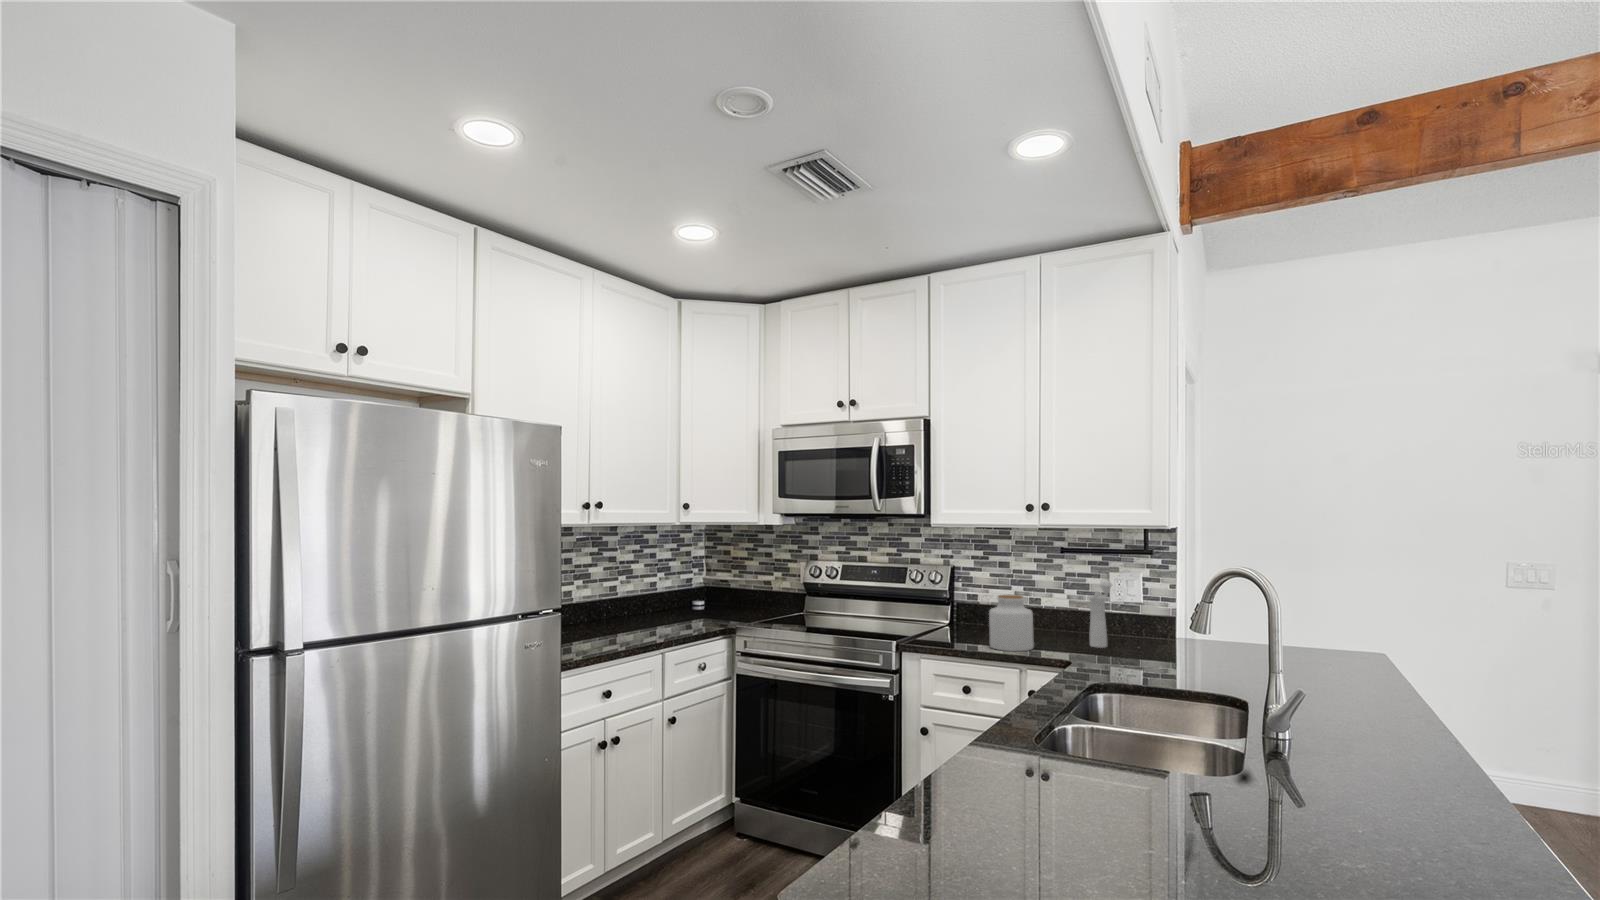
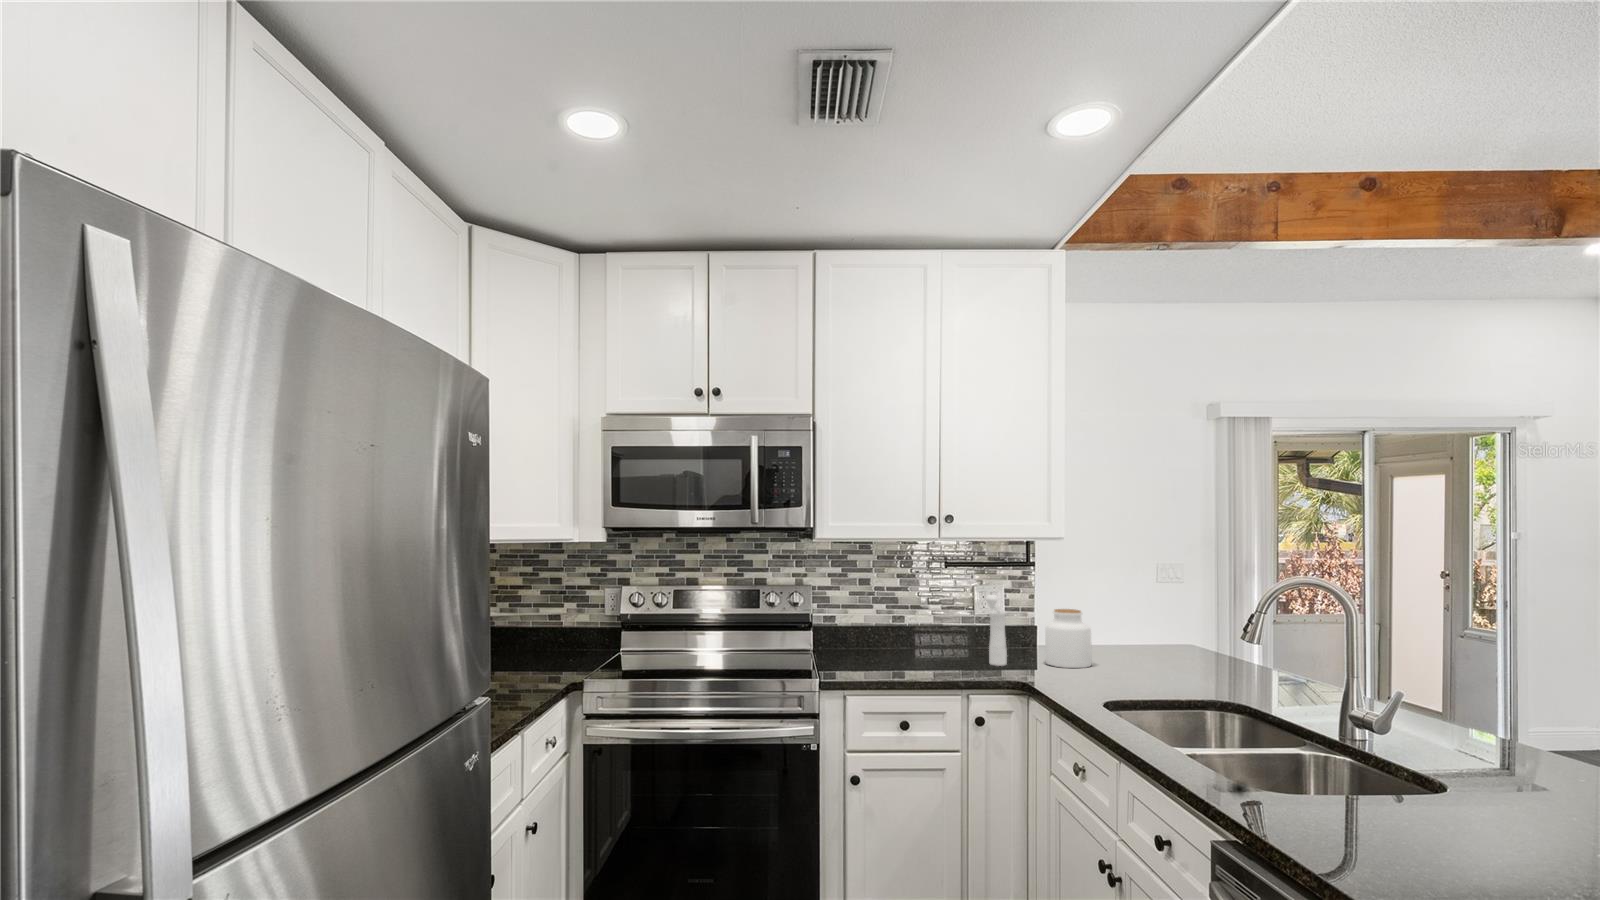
jar: present [989,595,1034,651] -> present [1045,609,1092,668]

